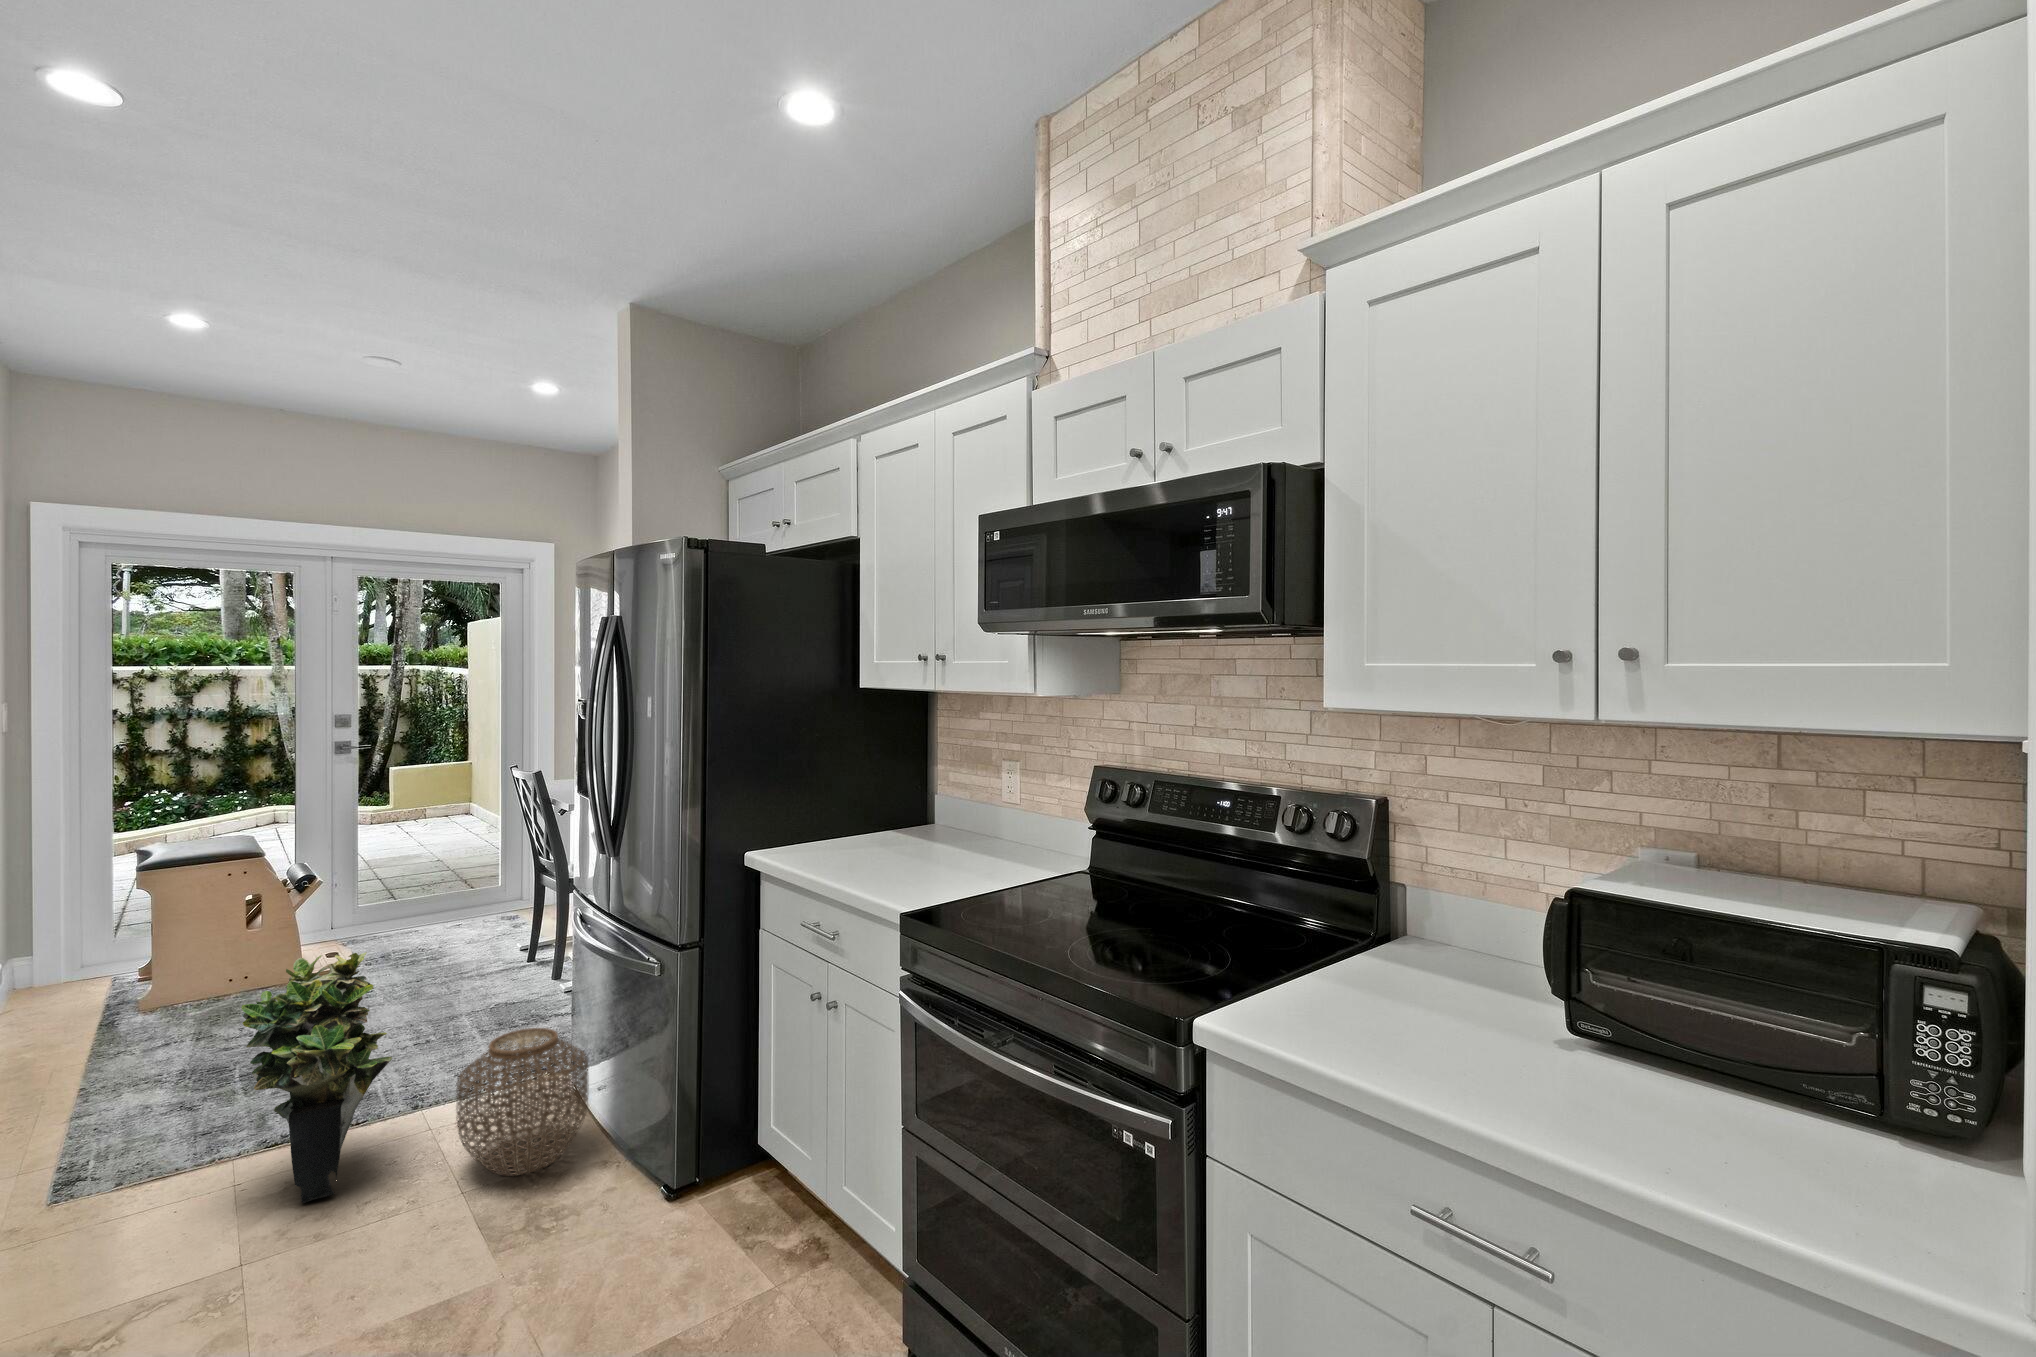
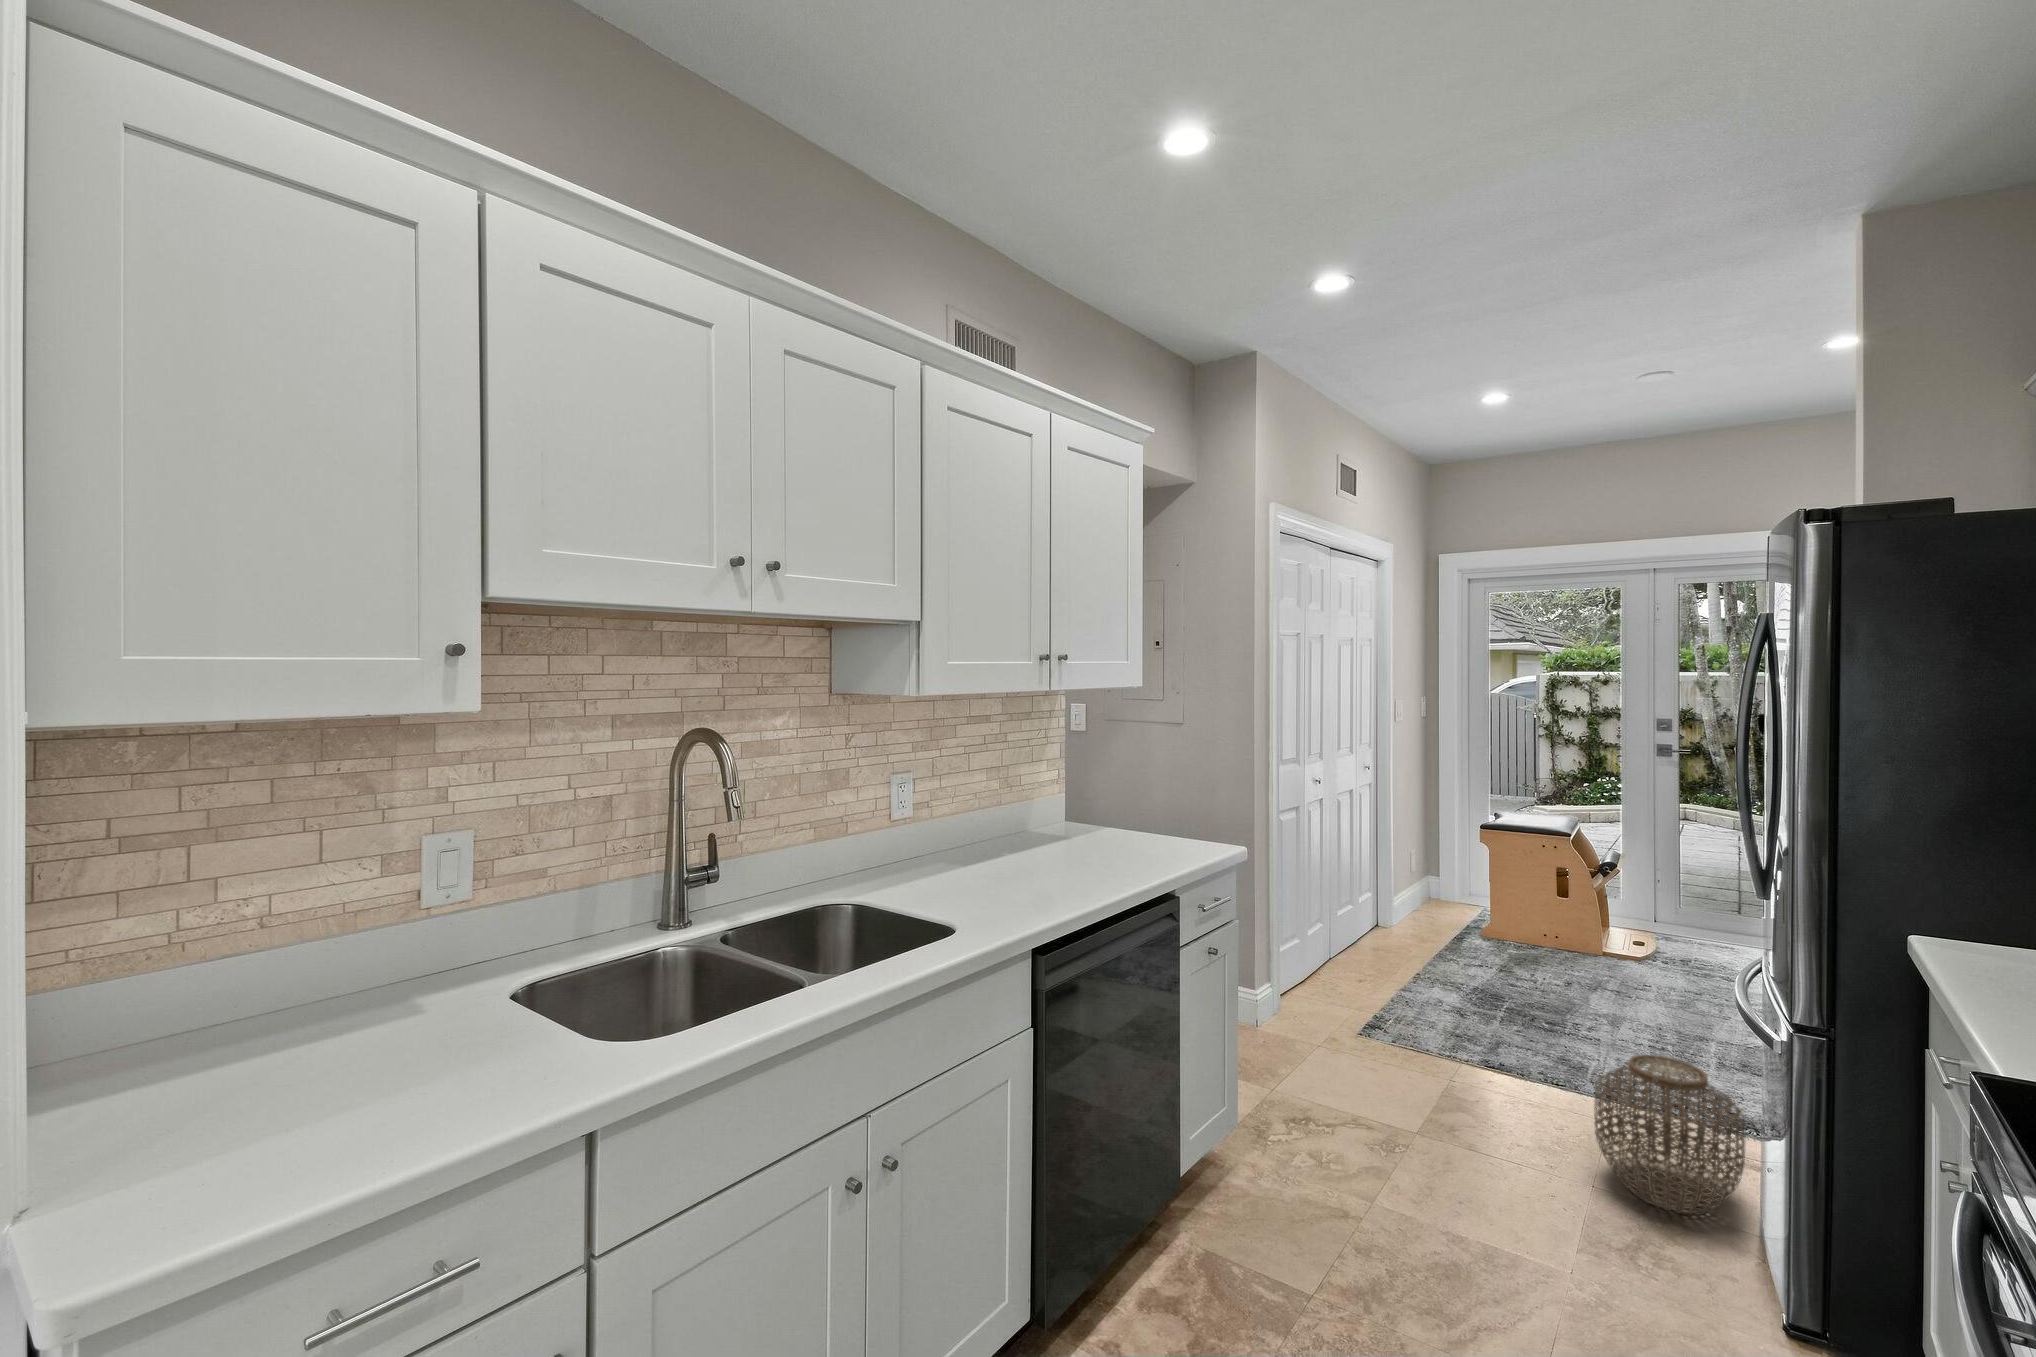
potted plant: present [241,952,392,1203] -> none [1443,920,1558,1124]

